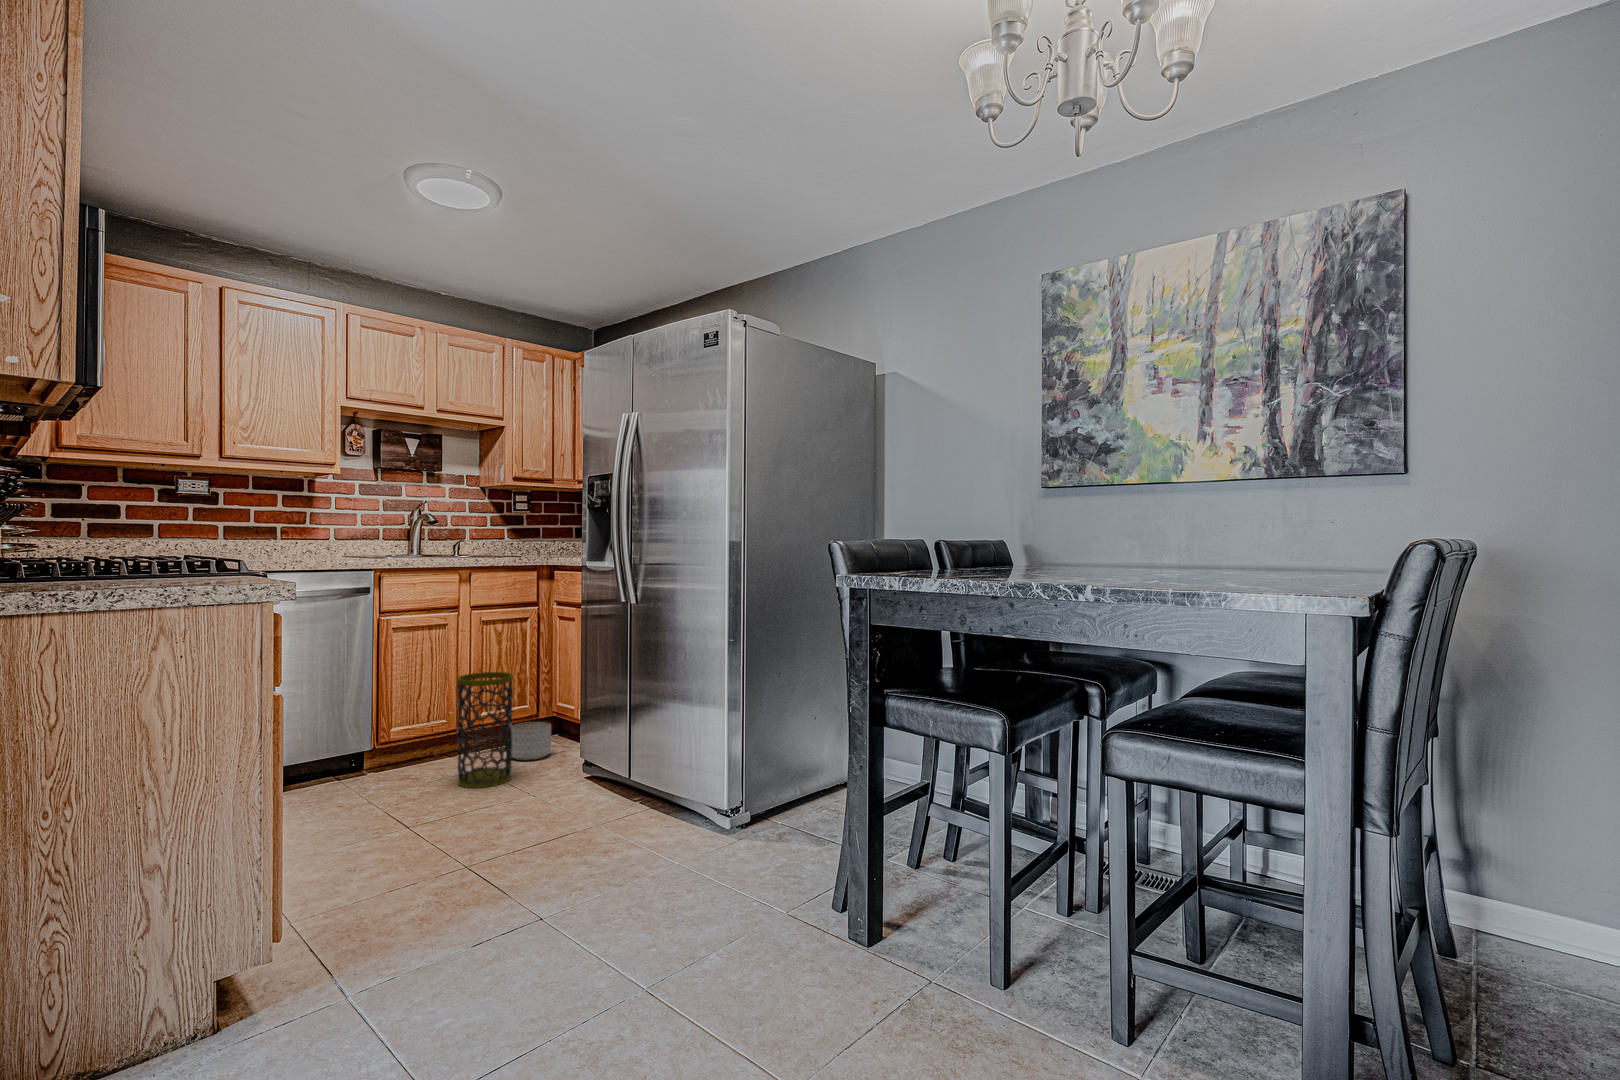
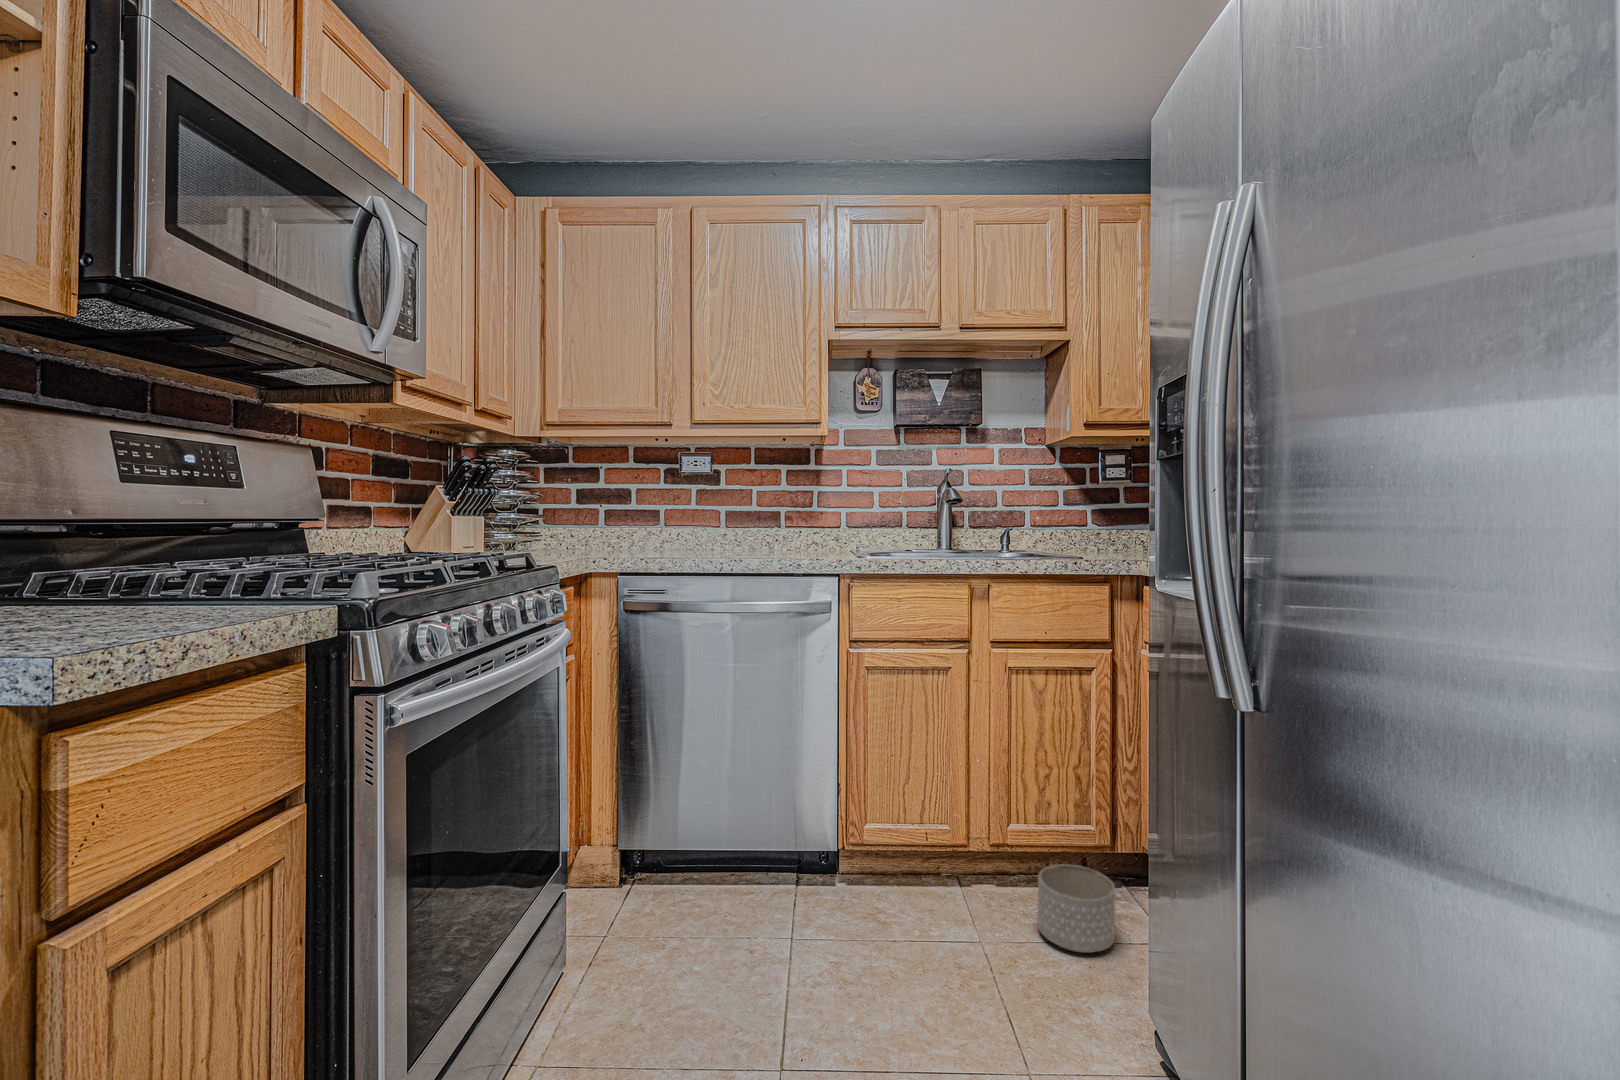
trash can: present [457,672,513,788] -> none [913,772,1012,1012]

